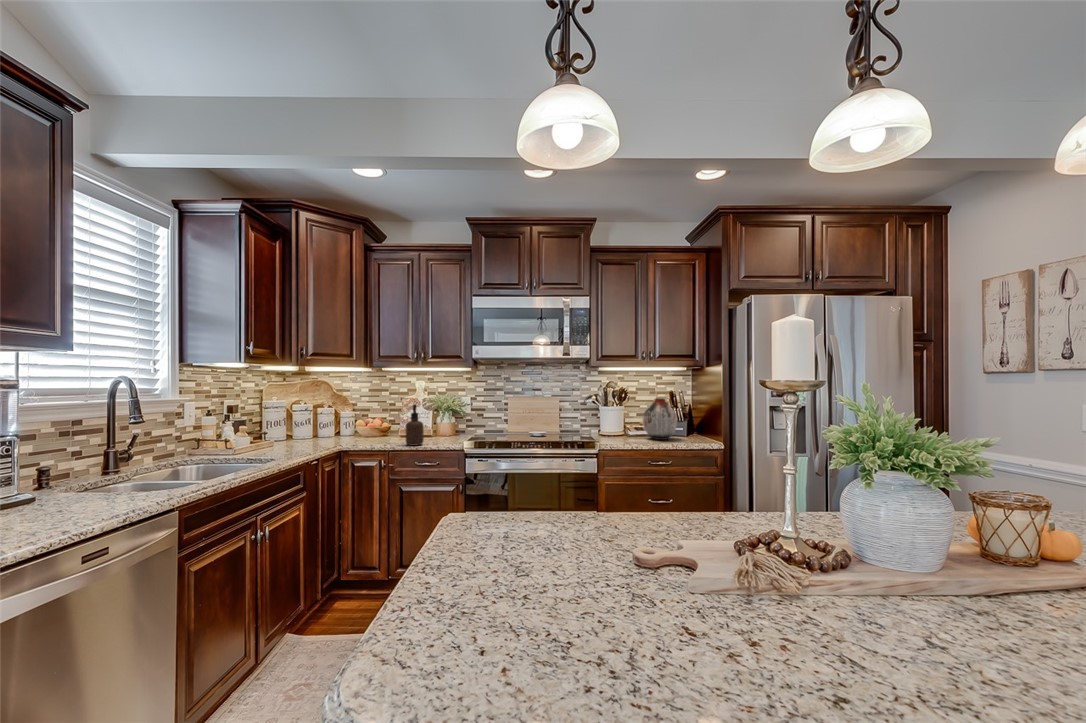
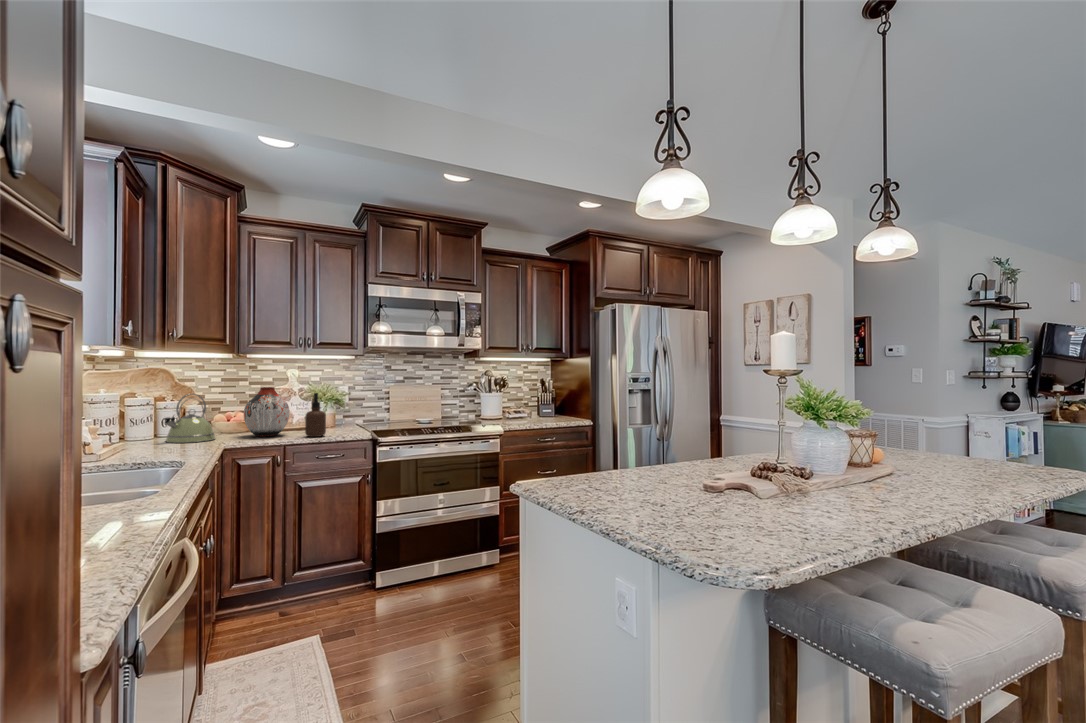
vase: present [643,398,677,440] -> present [244,387,290,437]
kettle: none [301,403,343,445] -> present [164,394,215,443]

